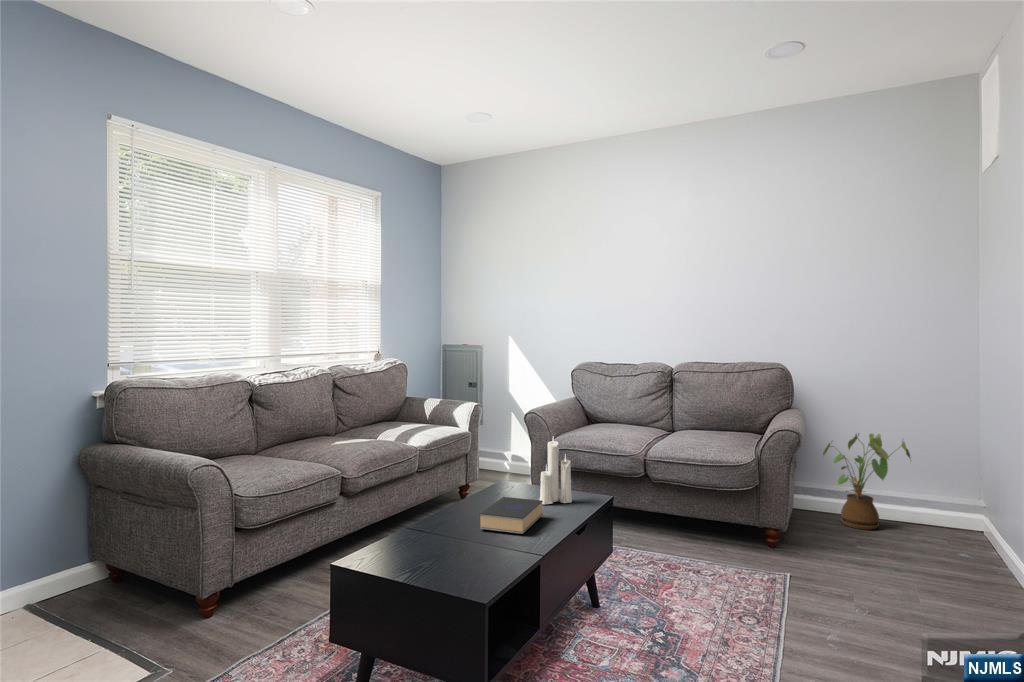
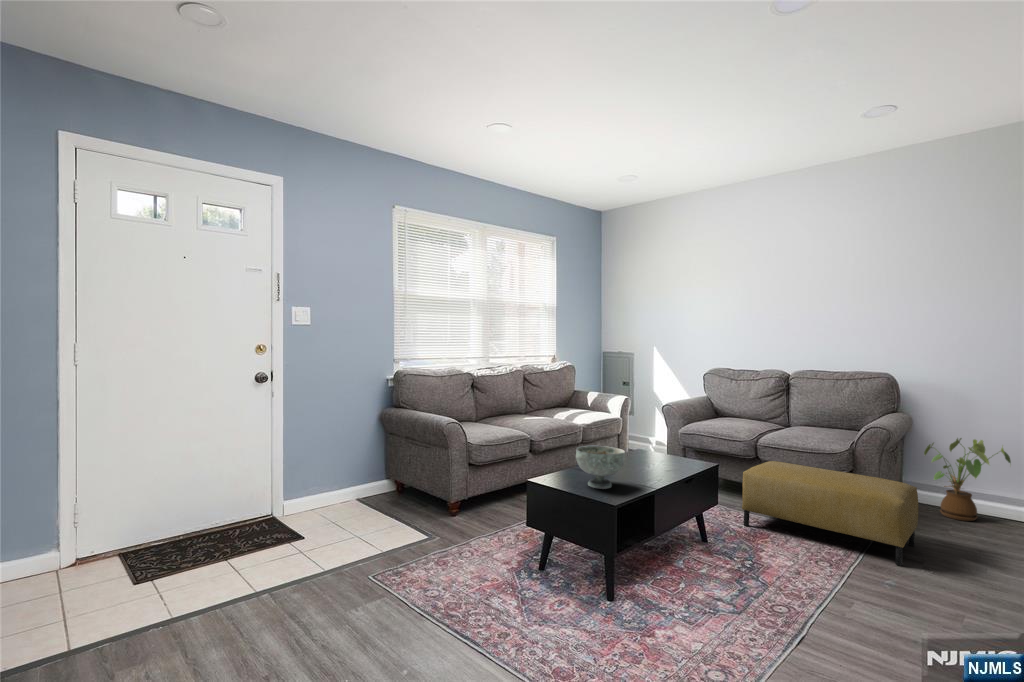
candle: present [540,438,572,504] -> none [666,416,690,468]
ottoman: none [636,479,841,609] -> present [742,461,918,566]
decorative bowl: none [407,487,485,559] -> present [576,446,625,489]
book: present [480,497,543,534] -> none [622,458,667,481]

